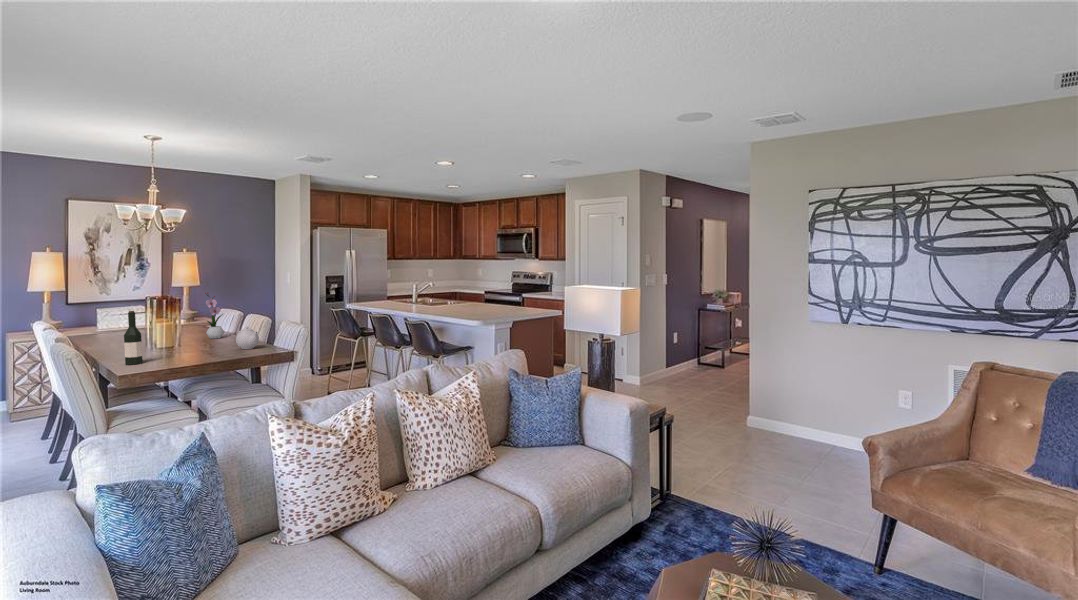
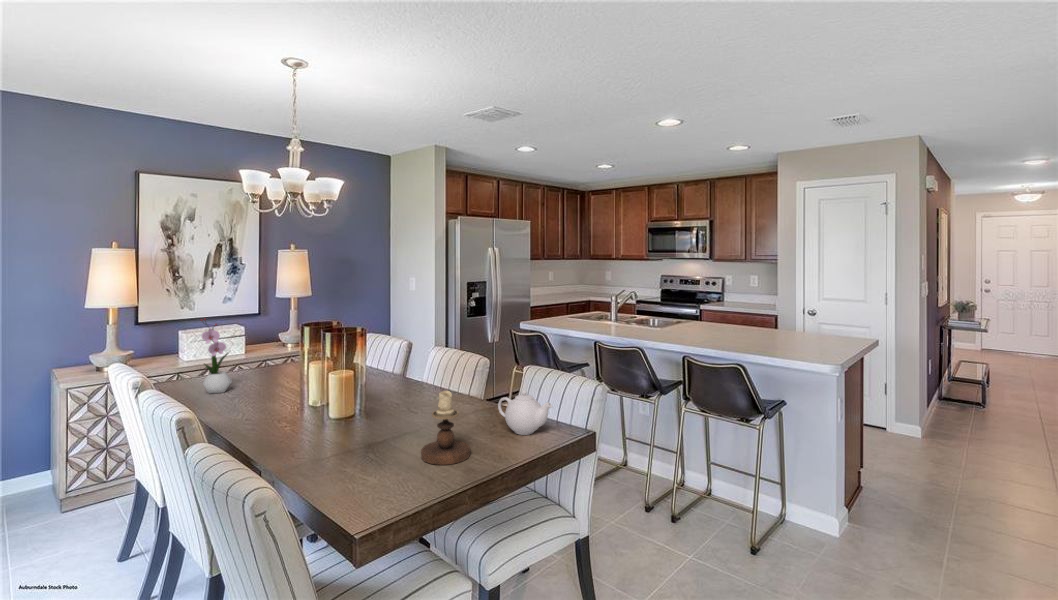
flower arrangement: present [205,293,224,339] -> present [201,318,232,393]
wine bottle: present [124,311,143,365] -> none [357,381,391,502]
candlestick: none [175,322,204,357] -> present [421,391,470,465]

